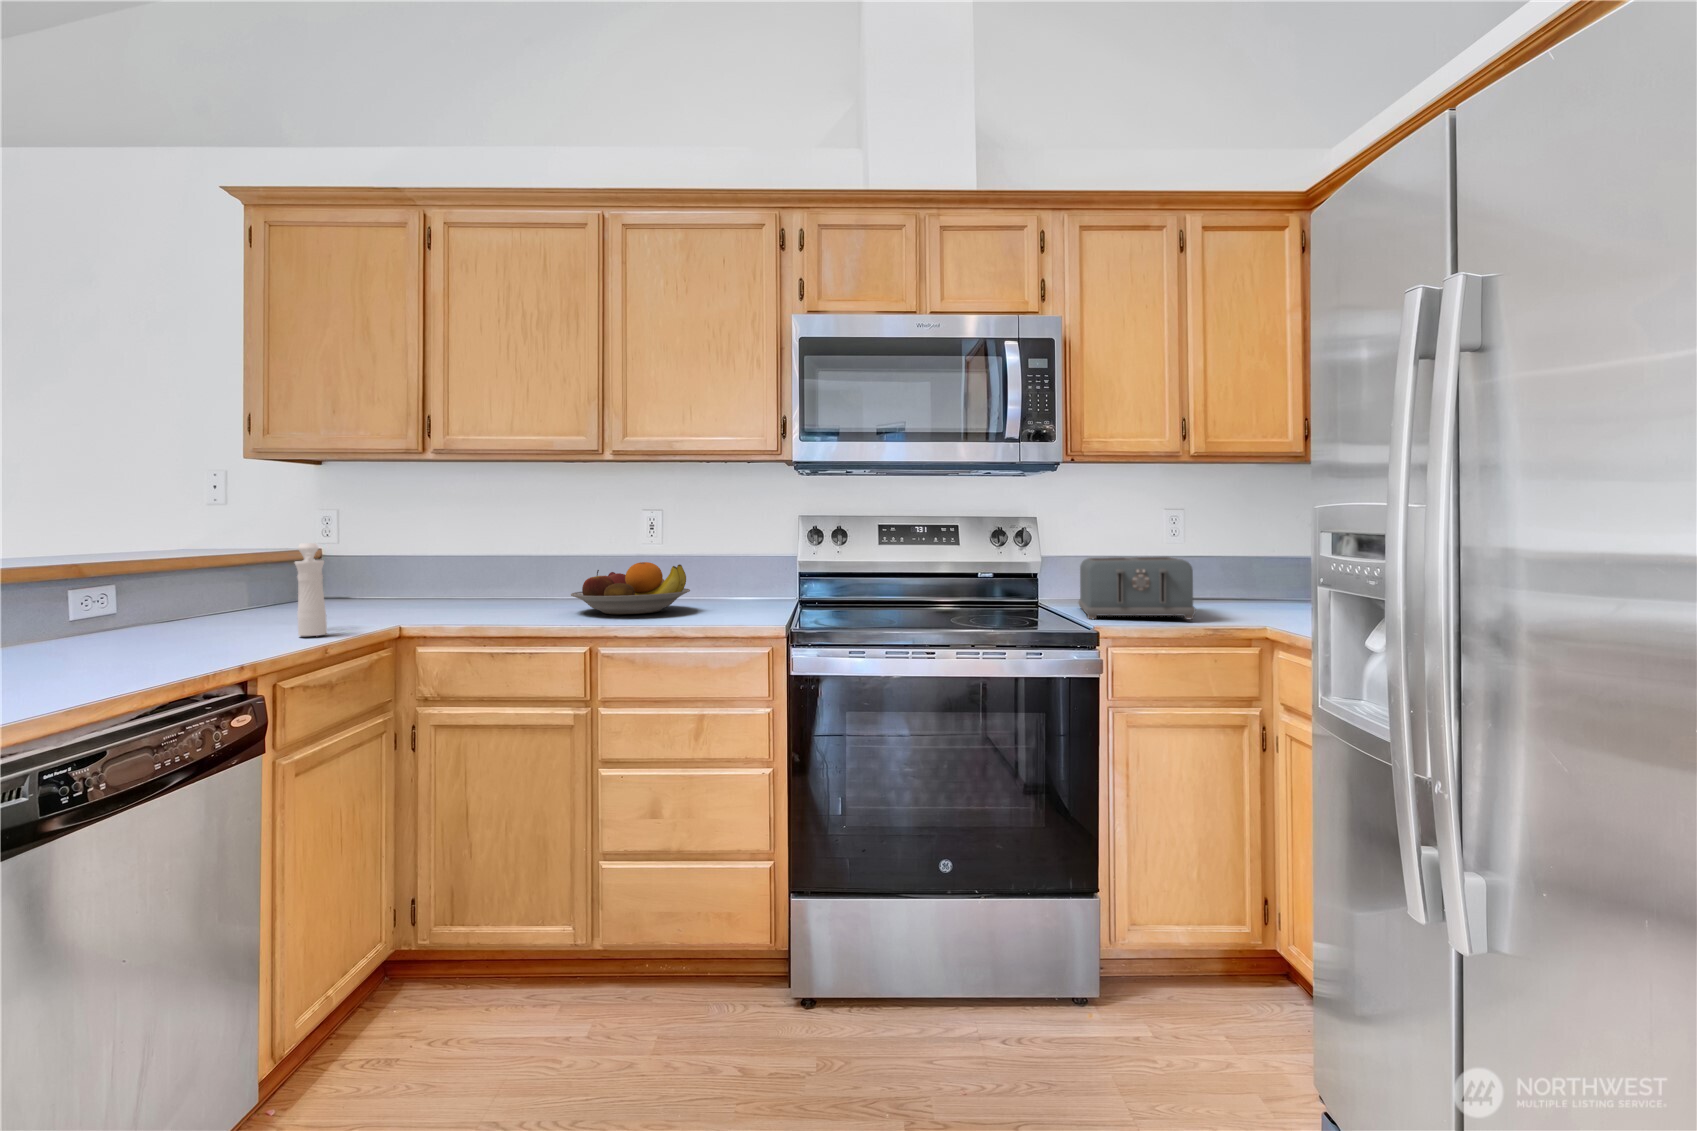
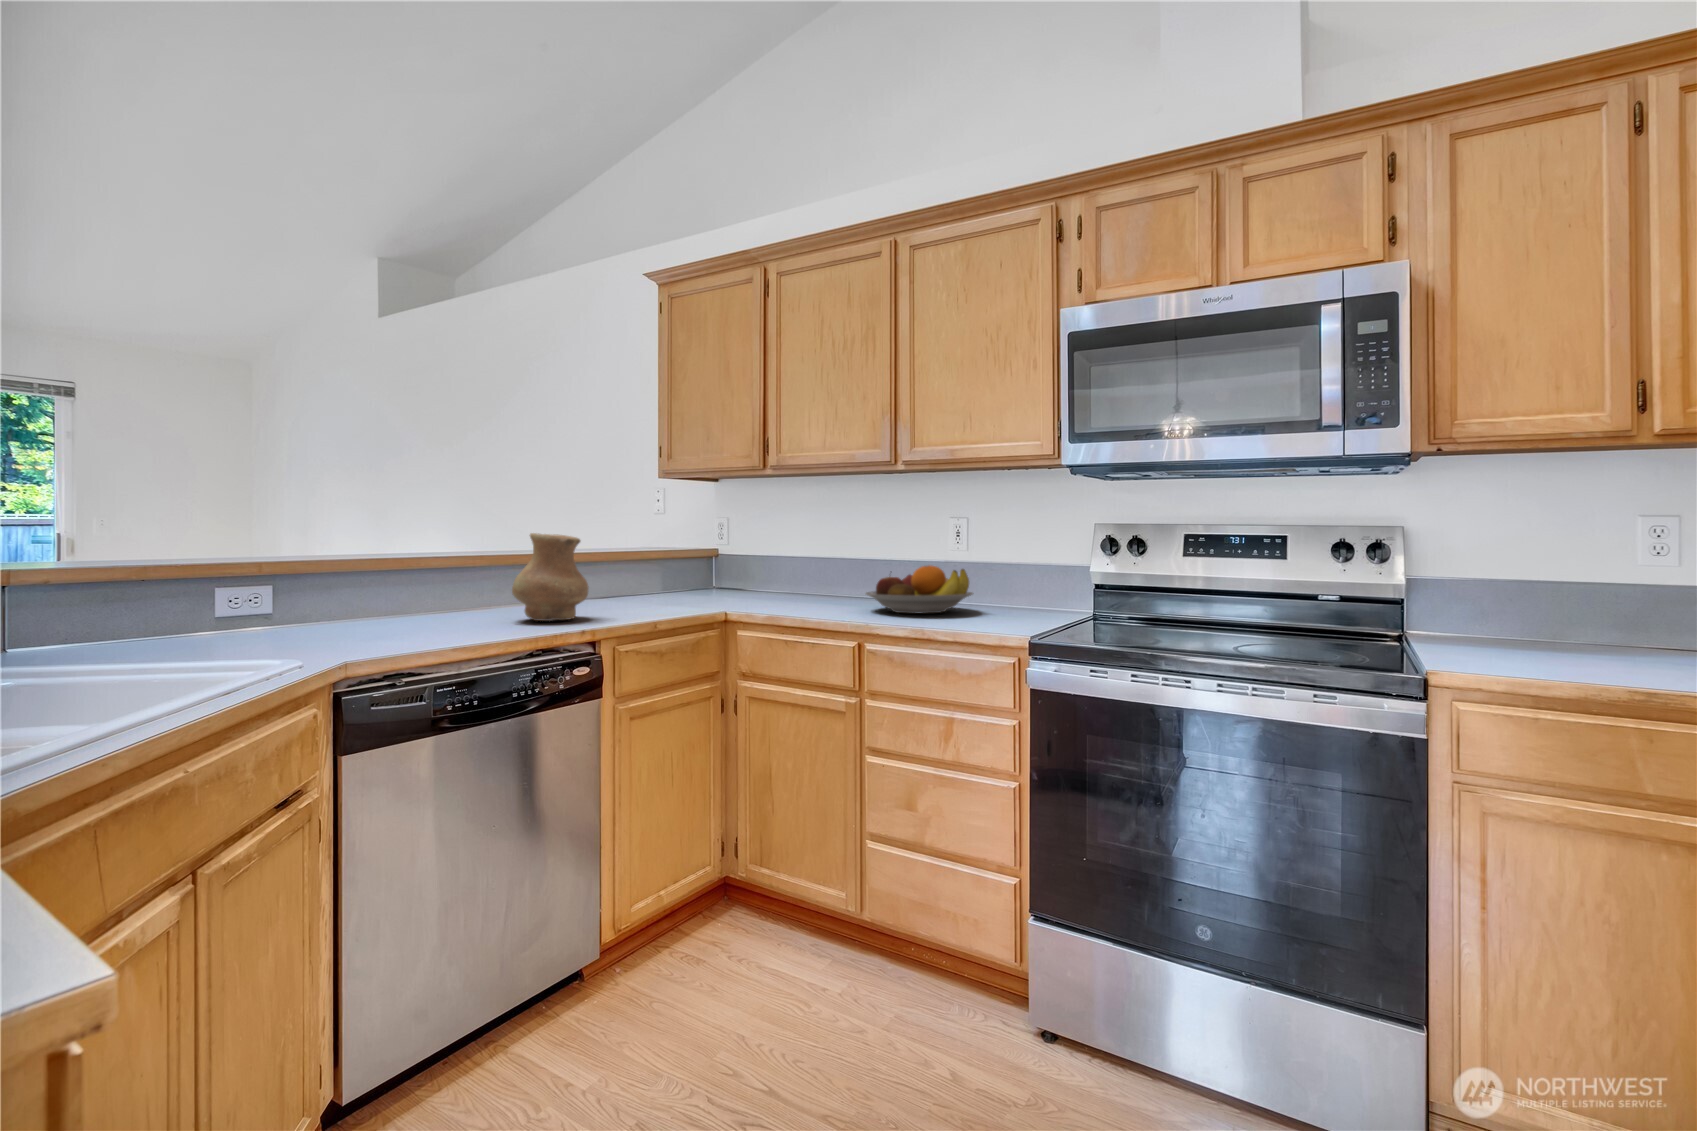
vase: none [87,534,216,658] -> present [512,533,589,621]
pepper mill: present [295,543,327,636] -> none [648,543,673,614]
toaster: present [1078,557,1196,619] -> none [1452,575,1650,667]

